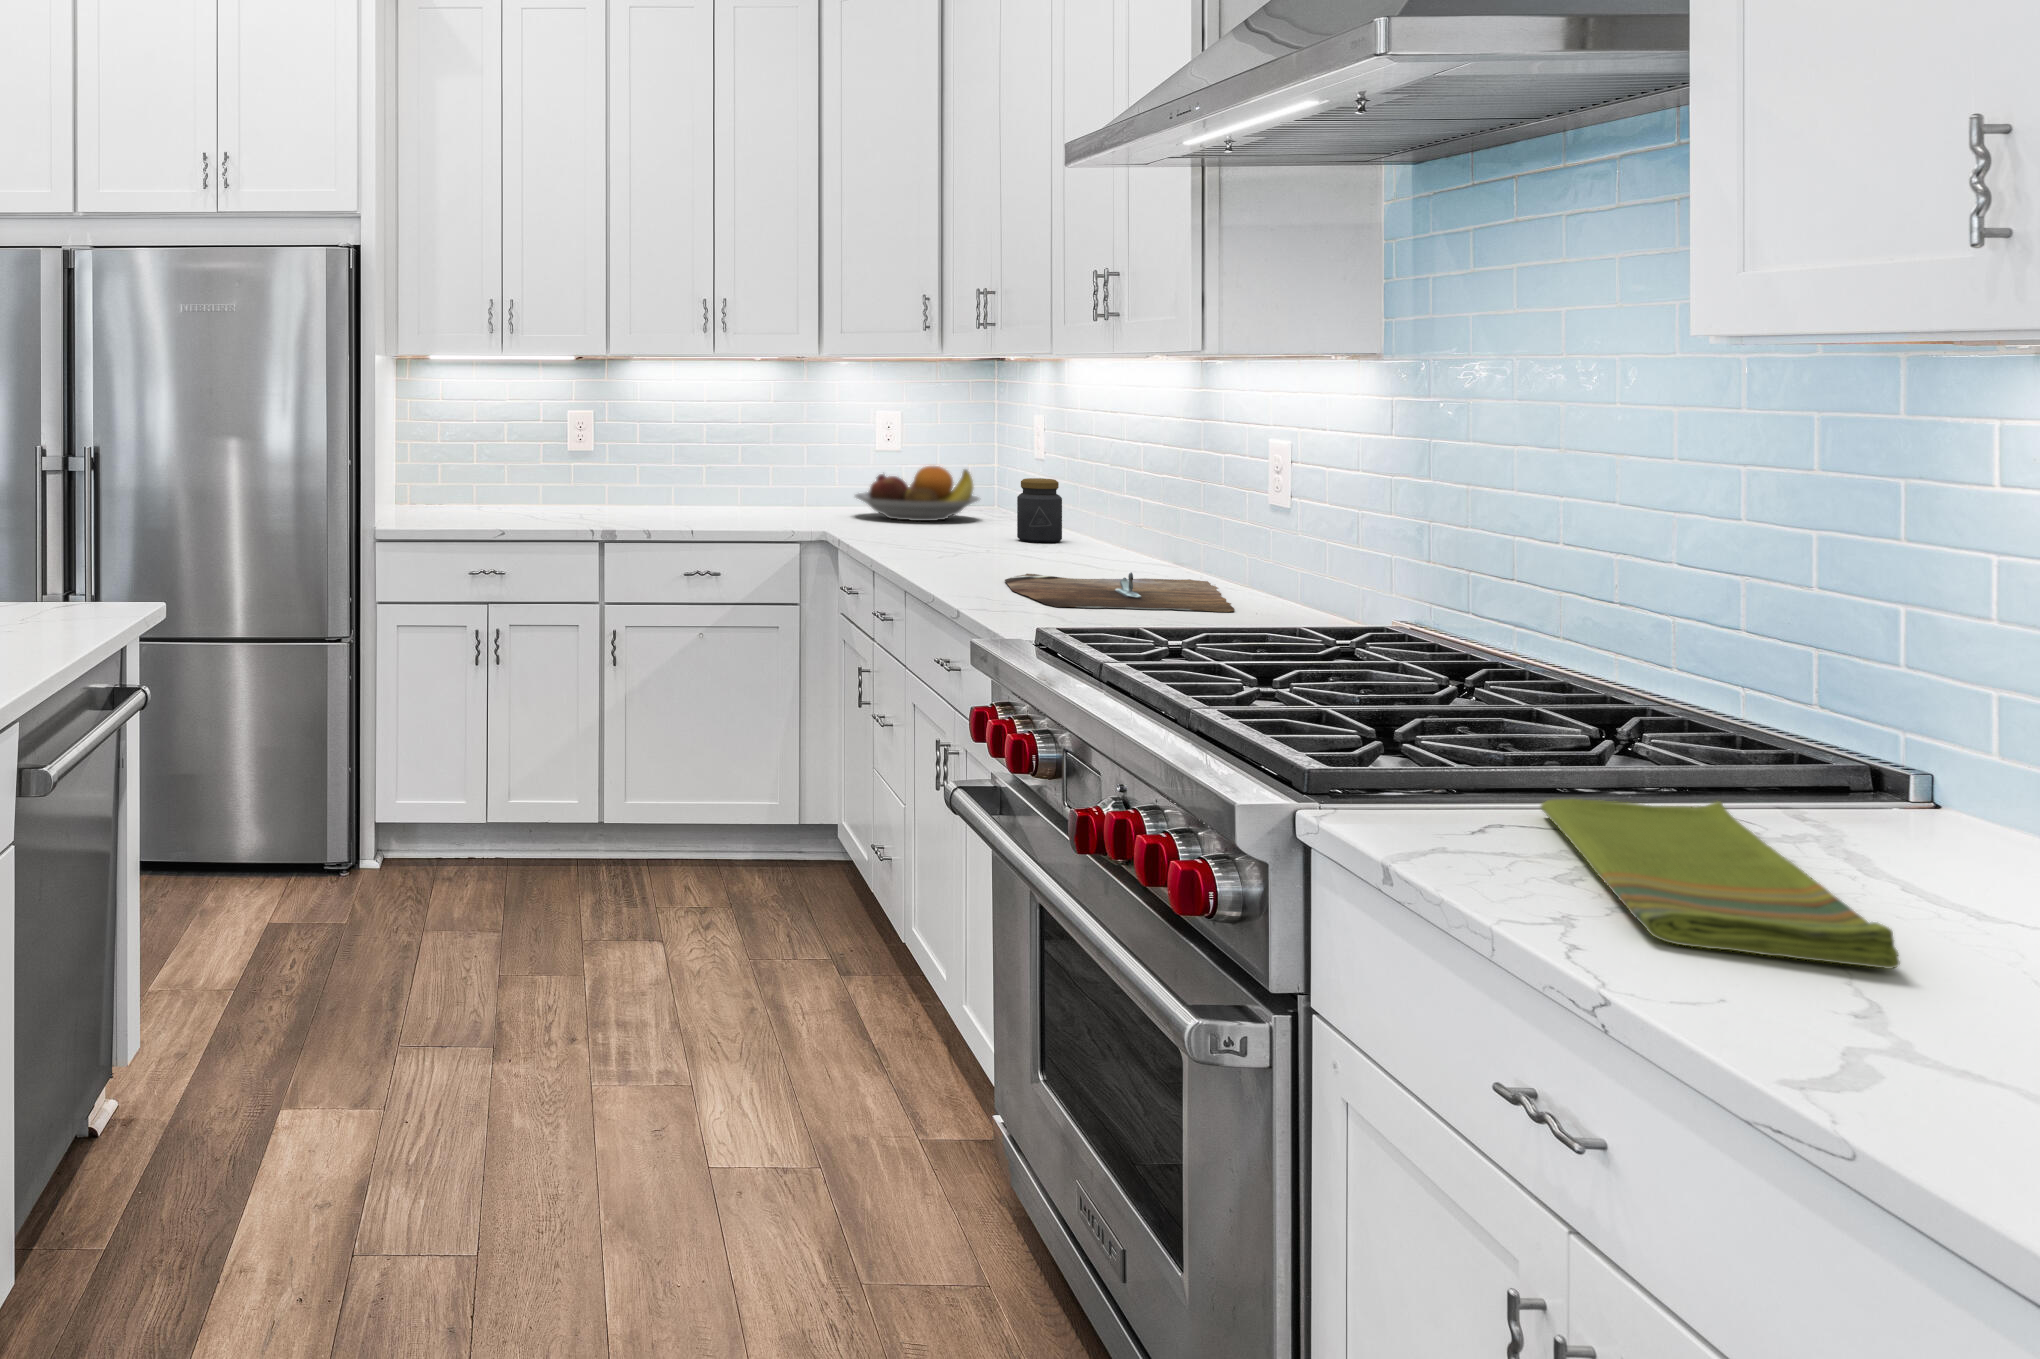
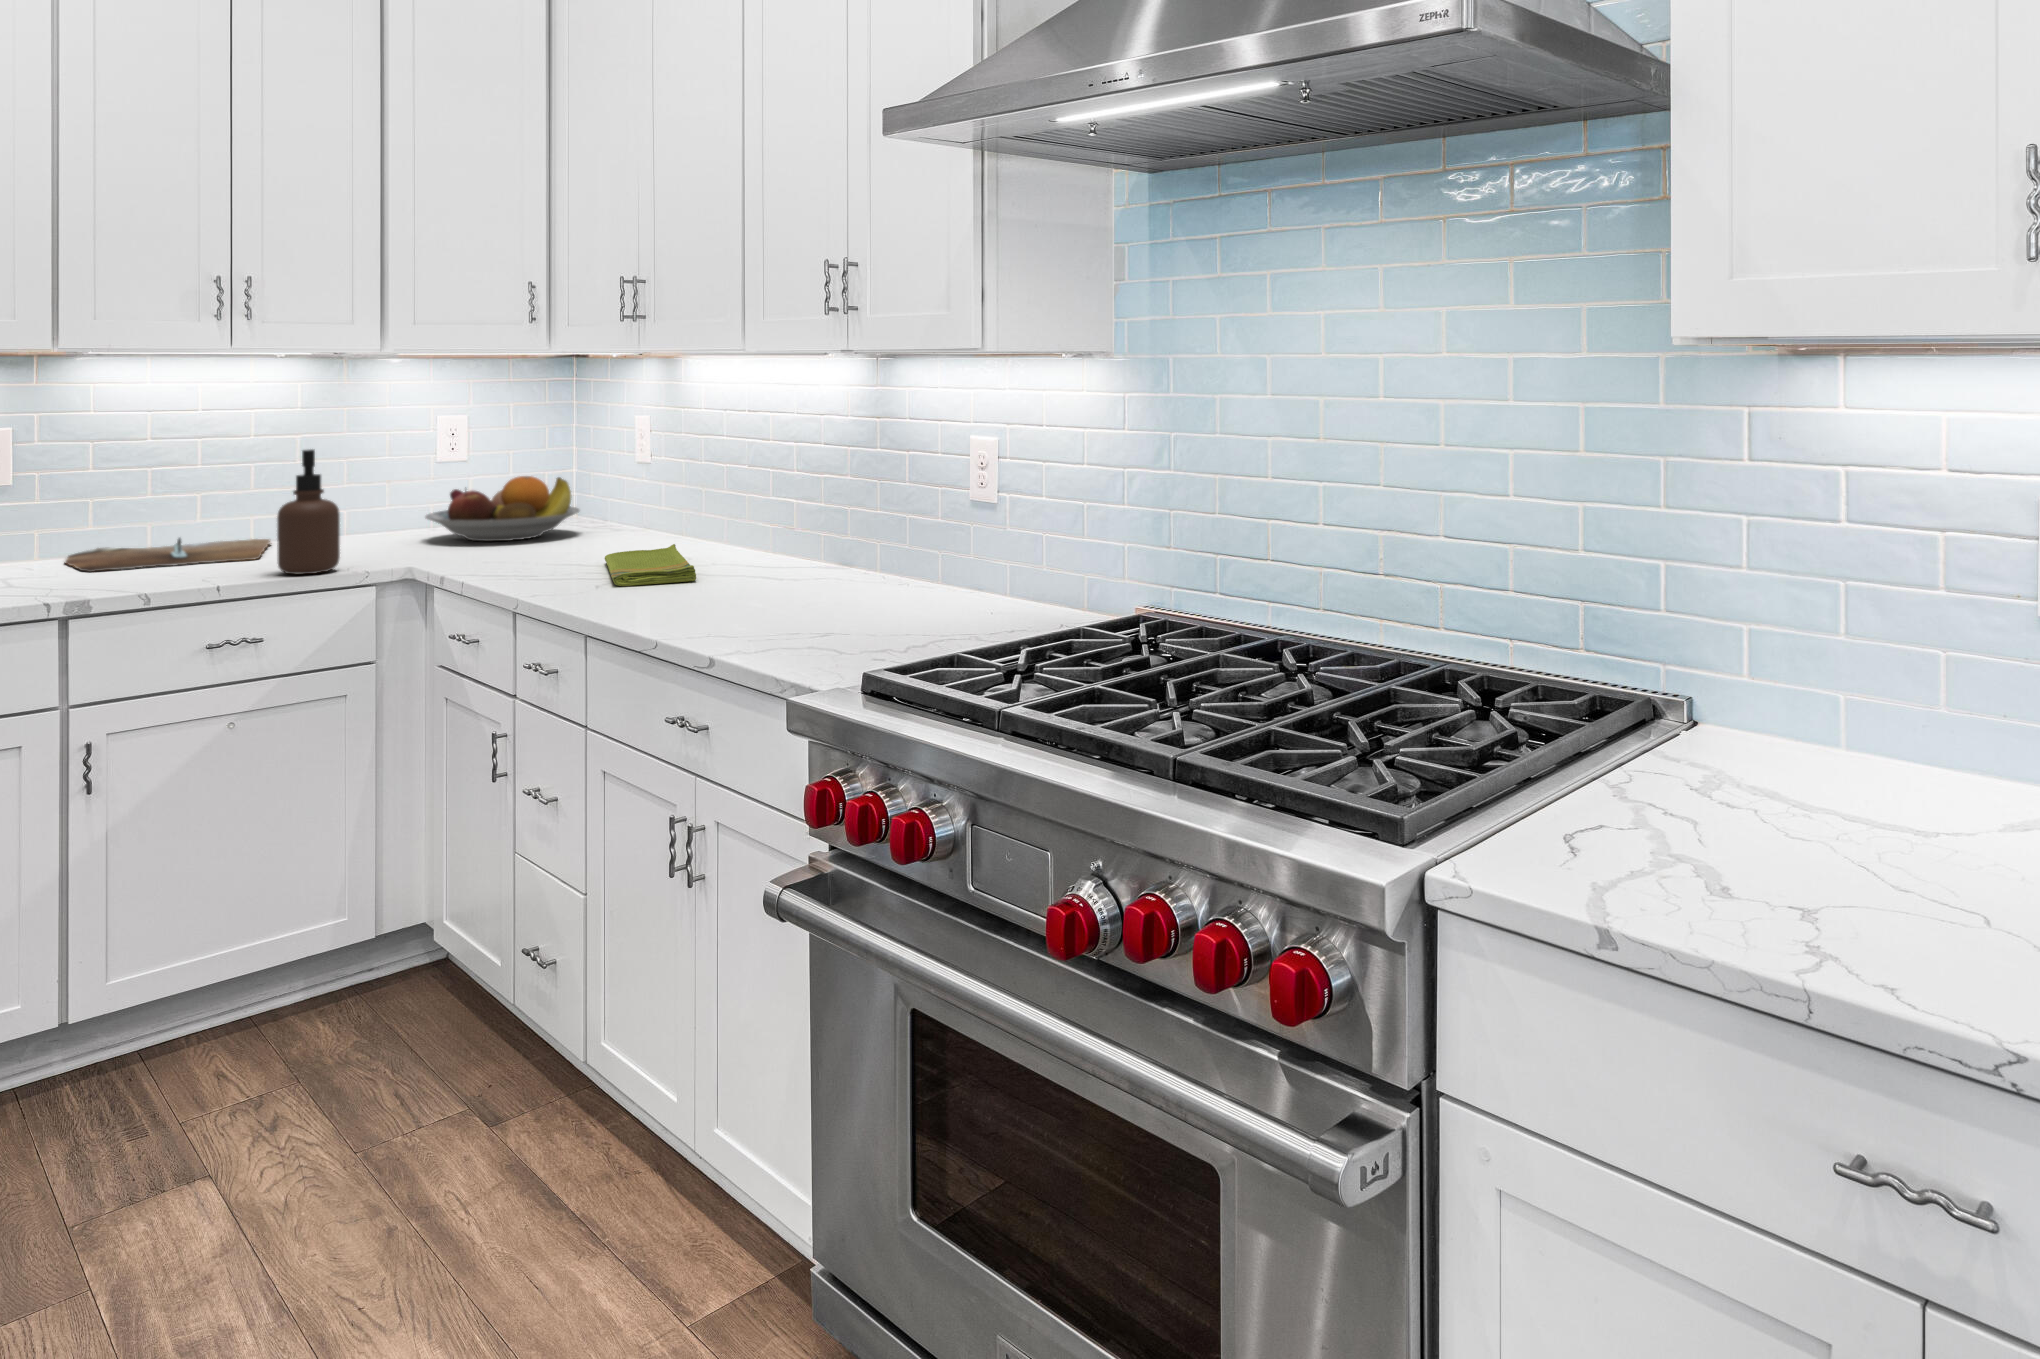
soap dispenser: none [732,433,773,528] -> present [277,449,340,575]
jar: present [1017,478,1062,543] -> none [655,484,703,555]
cutting board: present [1005,572,1235,612] -> present [65,538,270,572]
dish towel: present [1541,799,1899,969] -> present [605,544,696,586]

